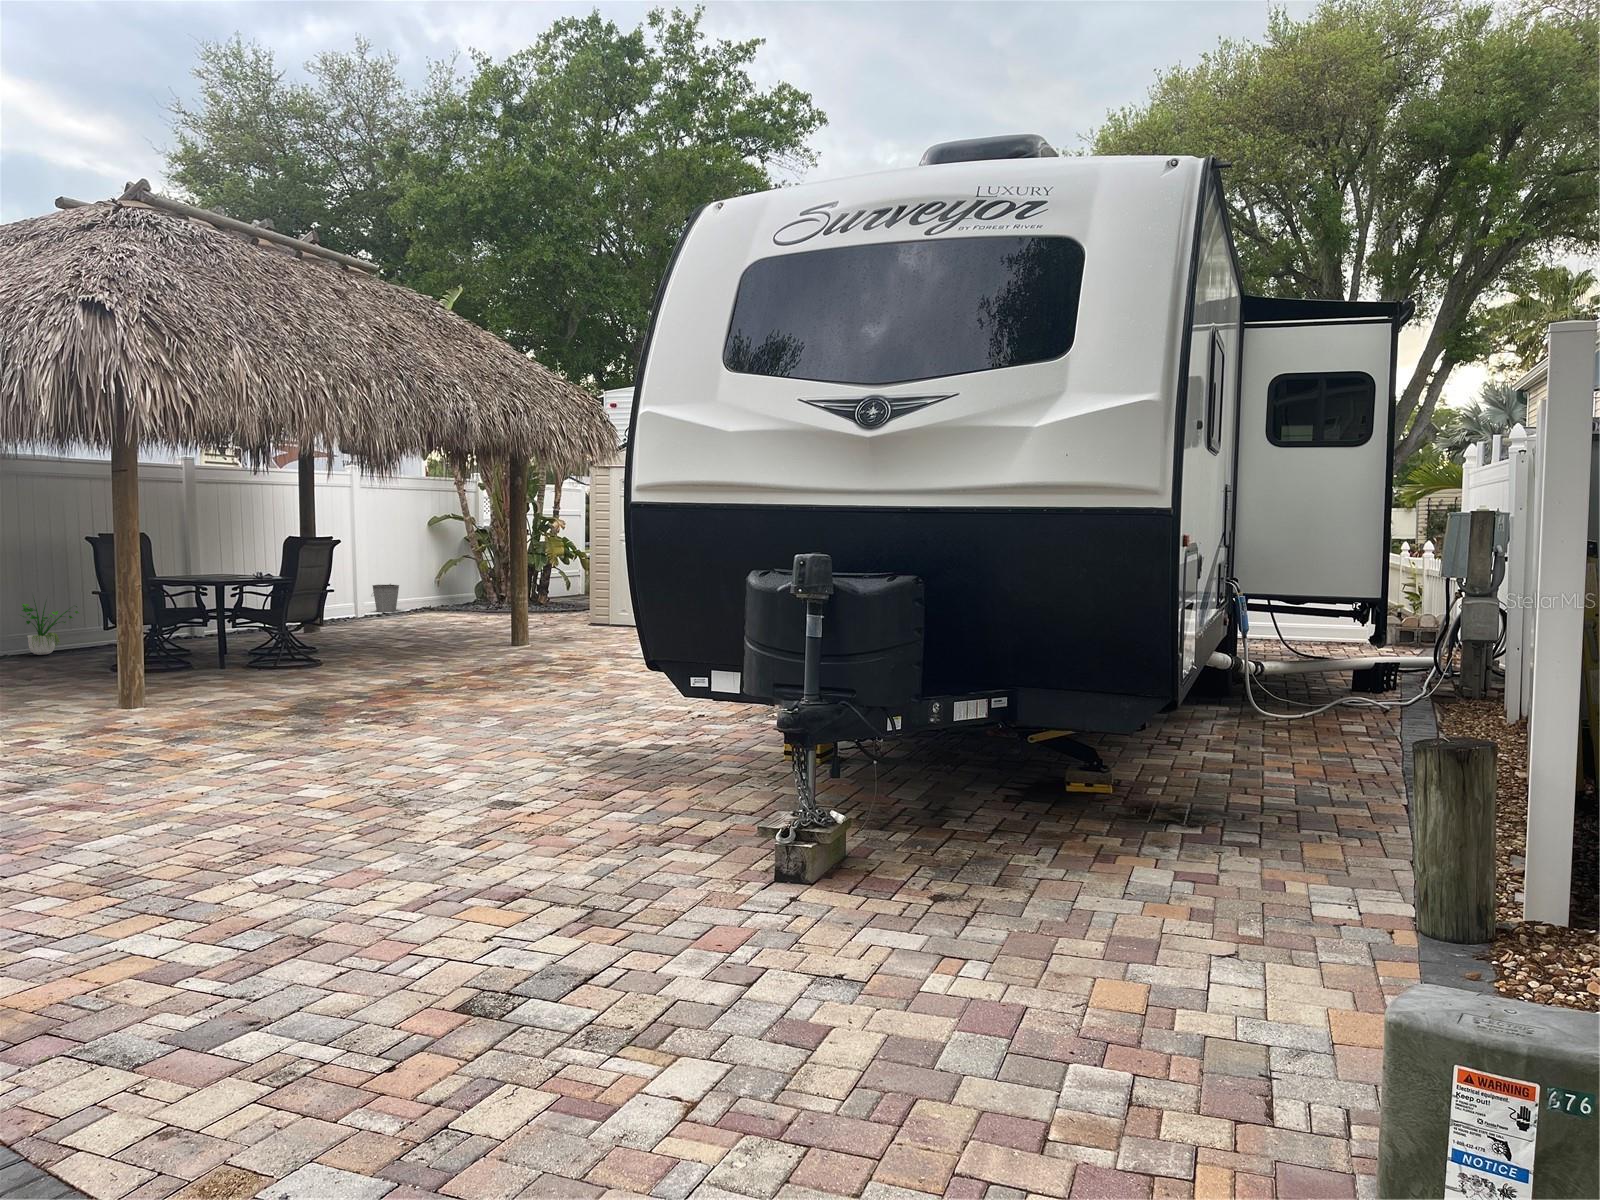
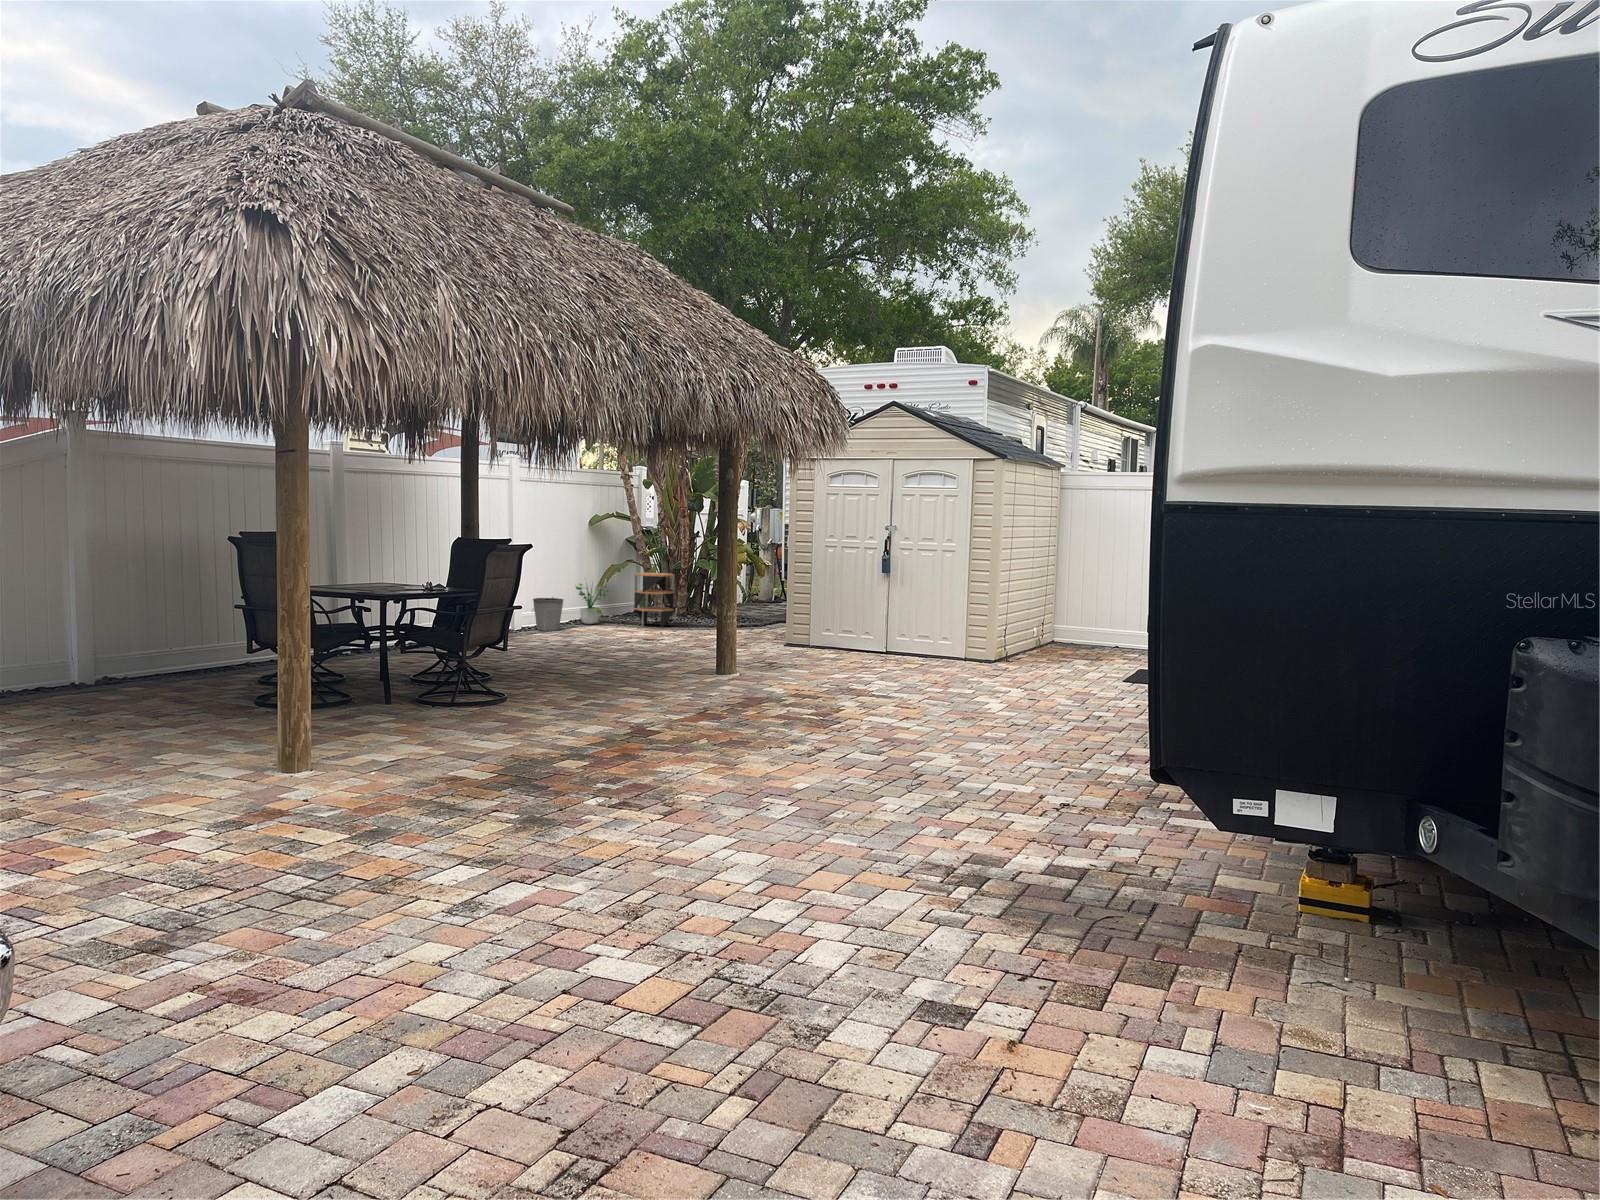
side table: none [464,562,498,608] -> present [634,573,674,627]
potted plant: present [21,600,79,655] -> present [576,583,609,624]

